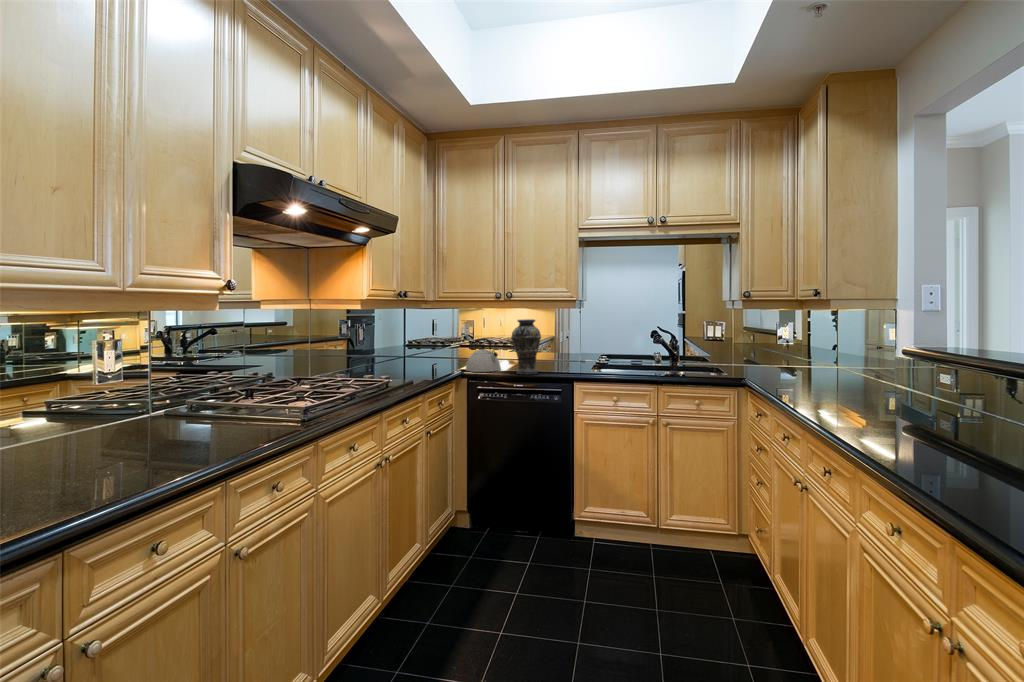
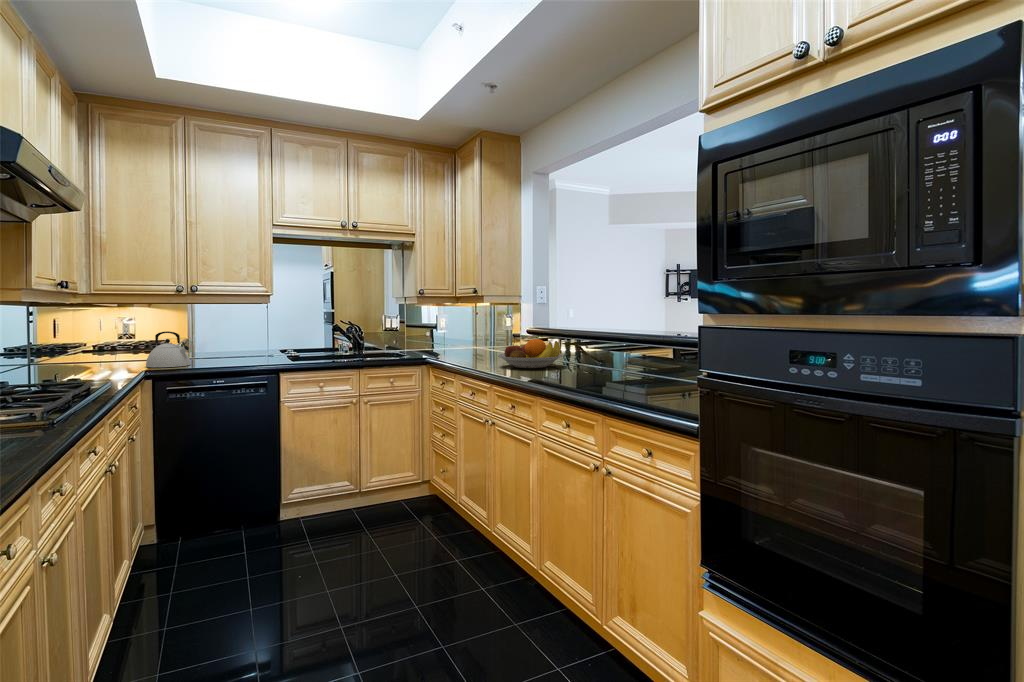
vase: present [511,319,541,375] -> none [209,311,243,366]
fruit bowl: none [832,368,957,414] -> present [498,339,563,368]

